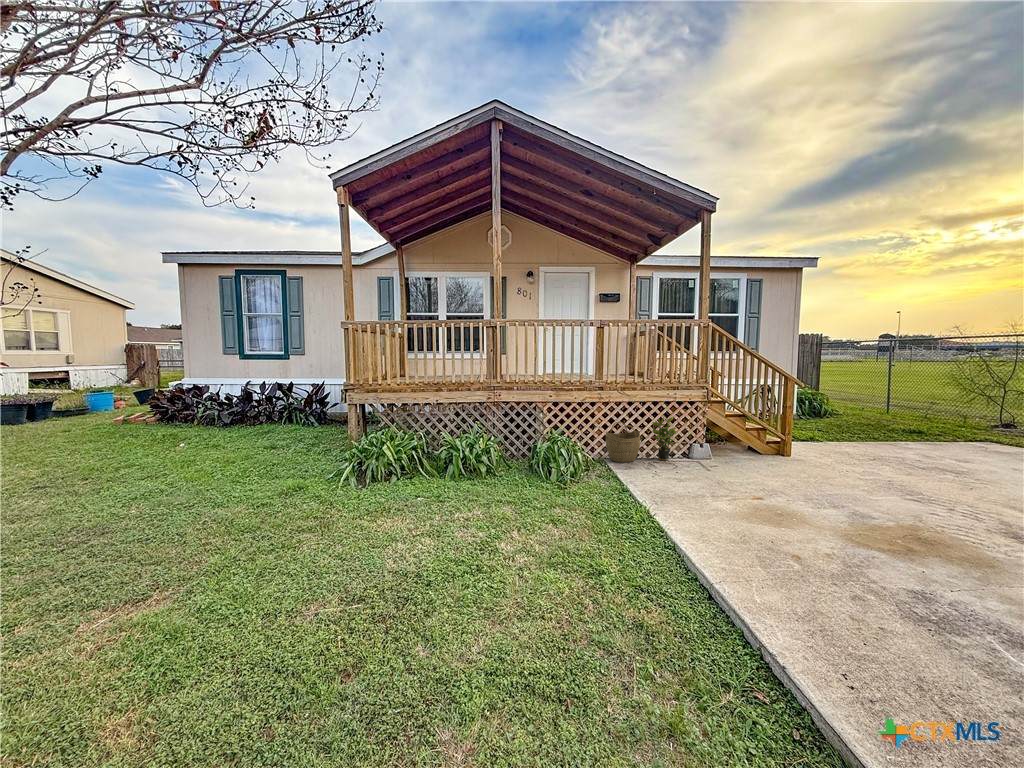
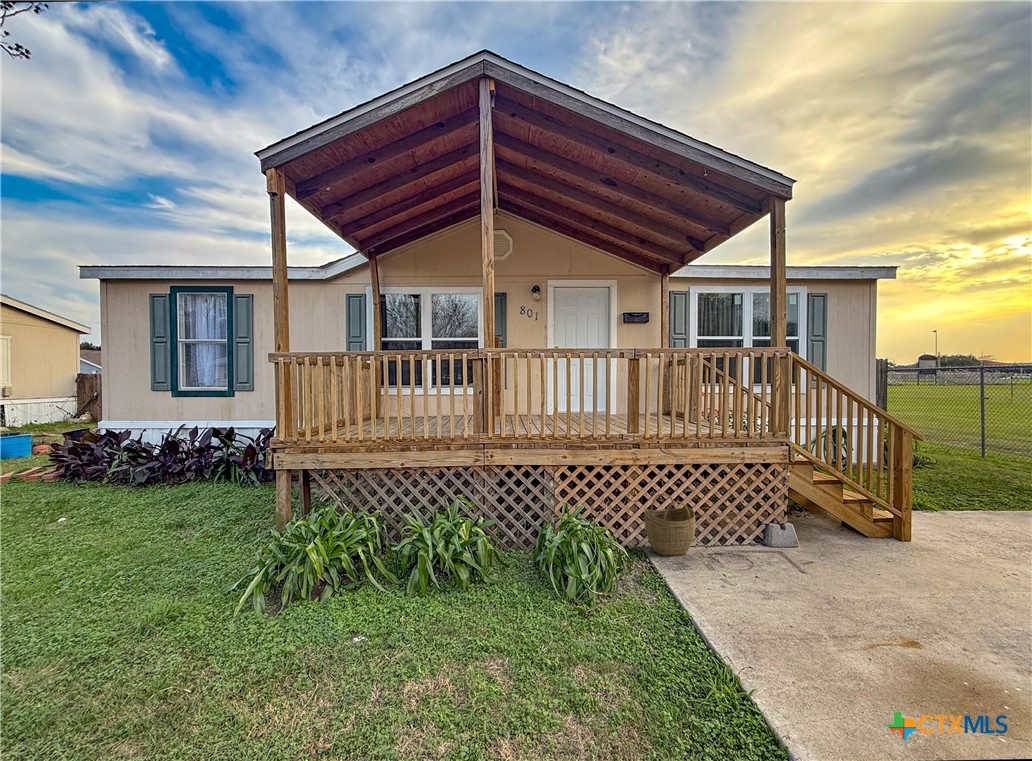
potted plant: present [652,415,676,461] -> none [710,484,747,552]

